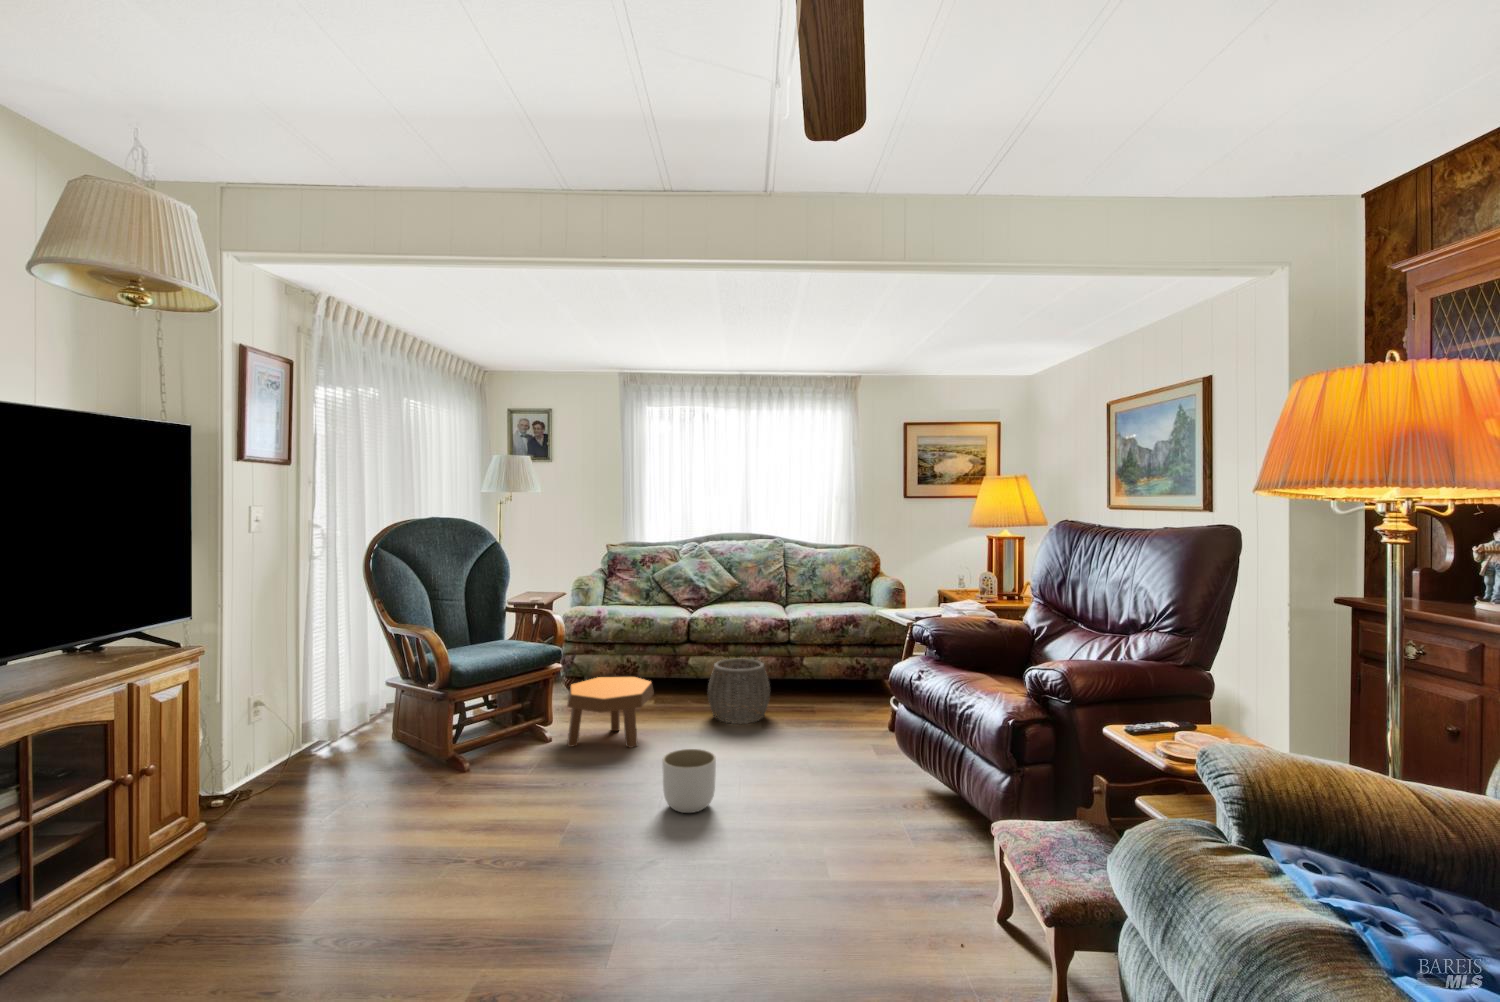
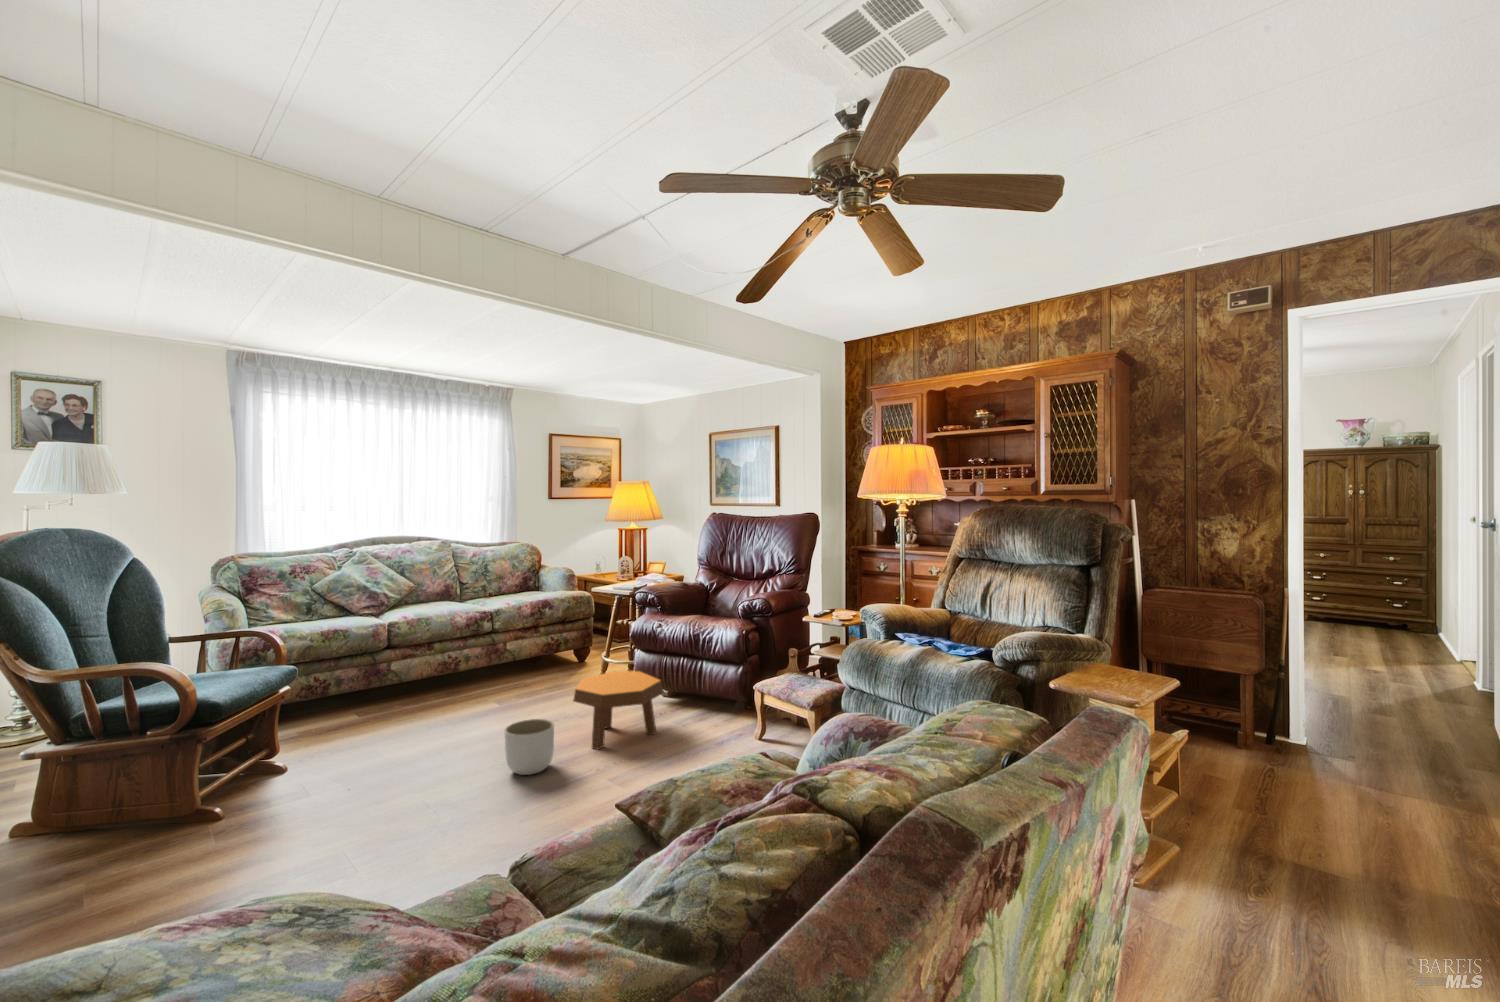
woven basket: present [708,658,770,724] -> none [446,649,509,711]
footstool: present [567,677,654,748] -> present [573,671,664,749]

